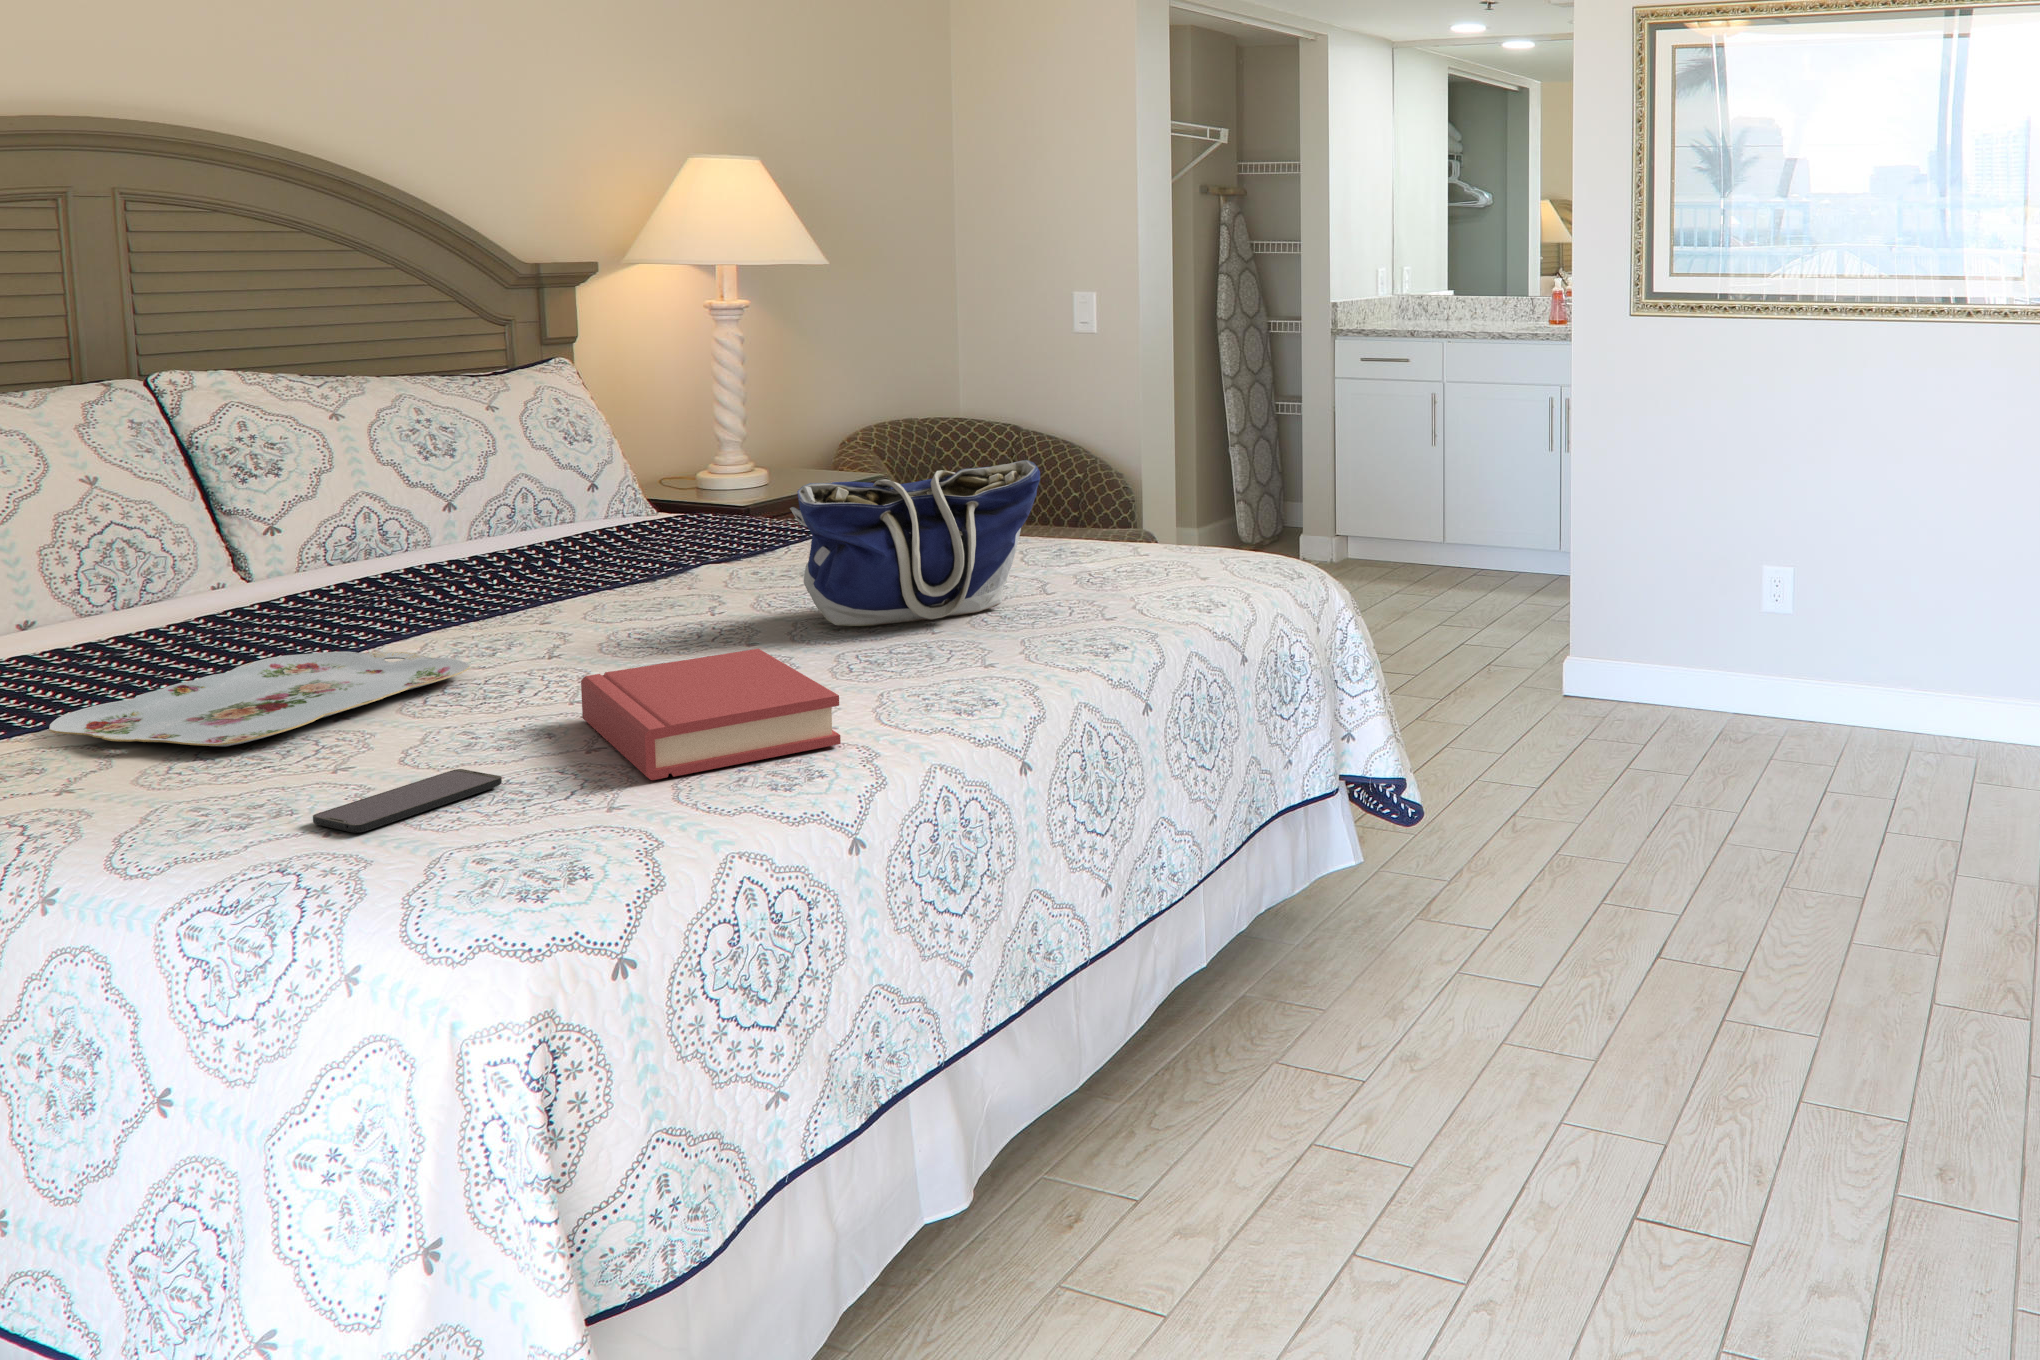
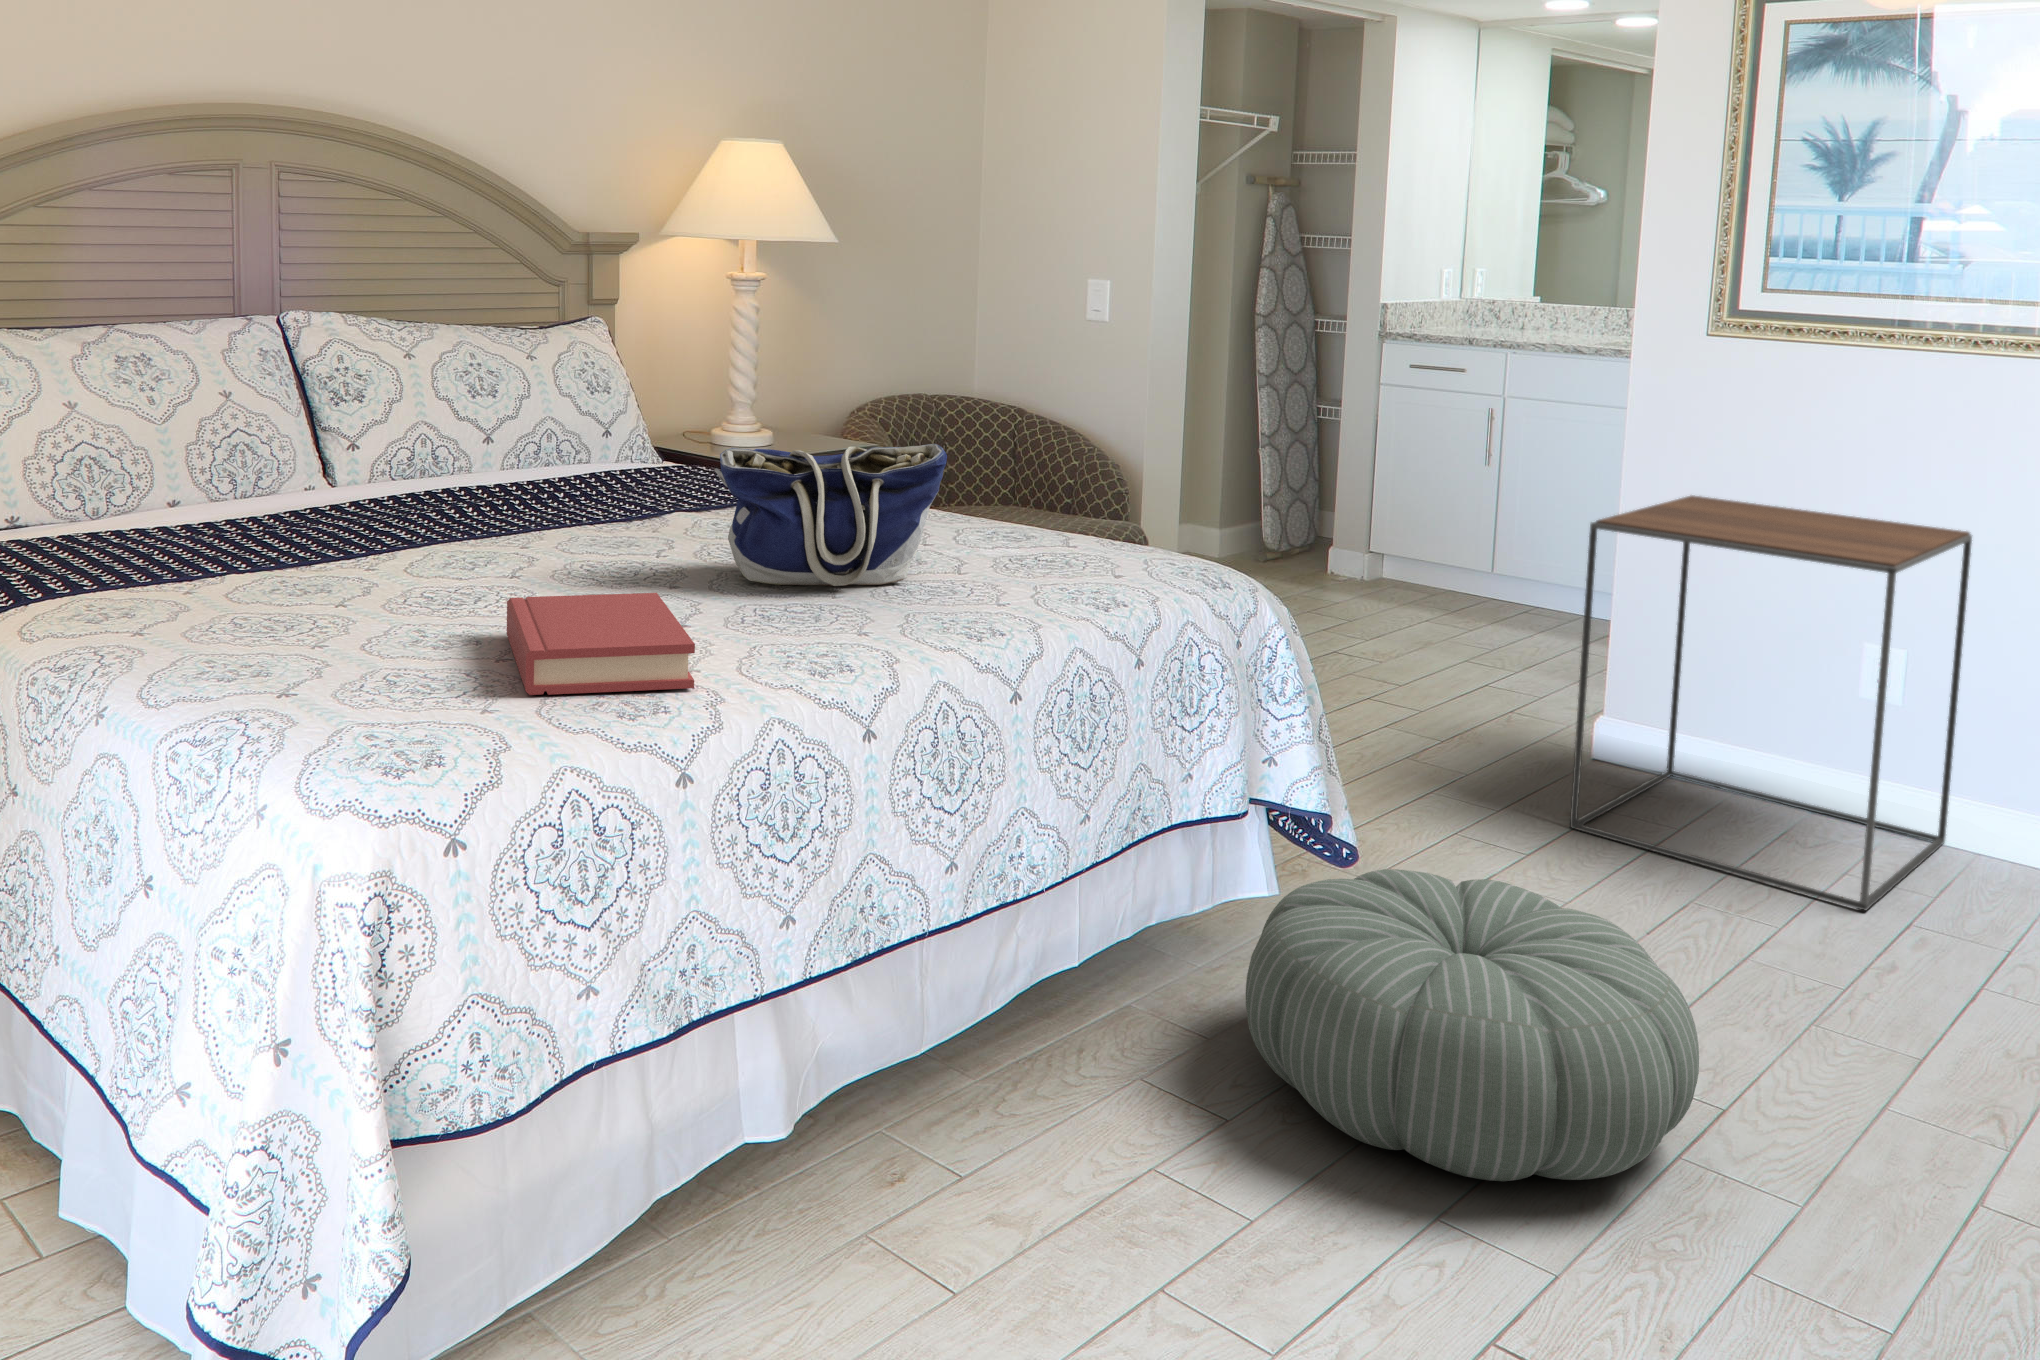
side table: none [1567,454,1838,786] -> present [1570,495,1972,910]
serving tray: present [49,651,470,746] -> none [147,551,445,618]
smartphone: present [313,769,502,833] -> none [277,662,420,701]
pouf: none [1369,810,1748,1080] -> present [1246,869,1699,1181]

